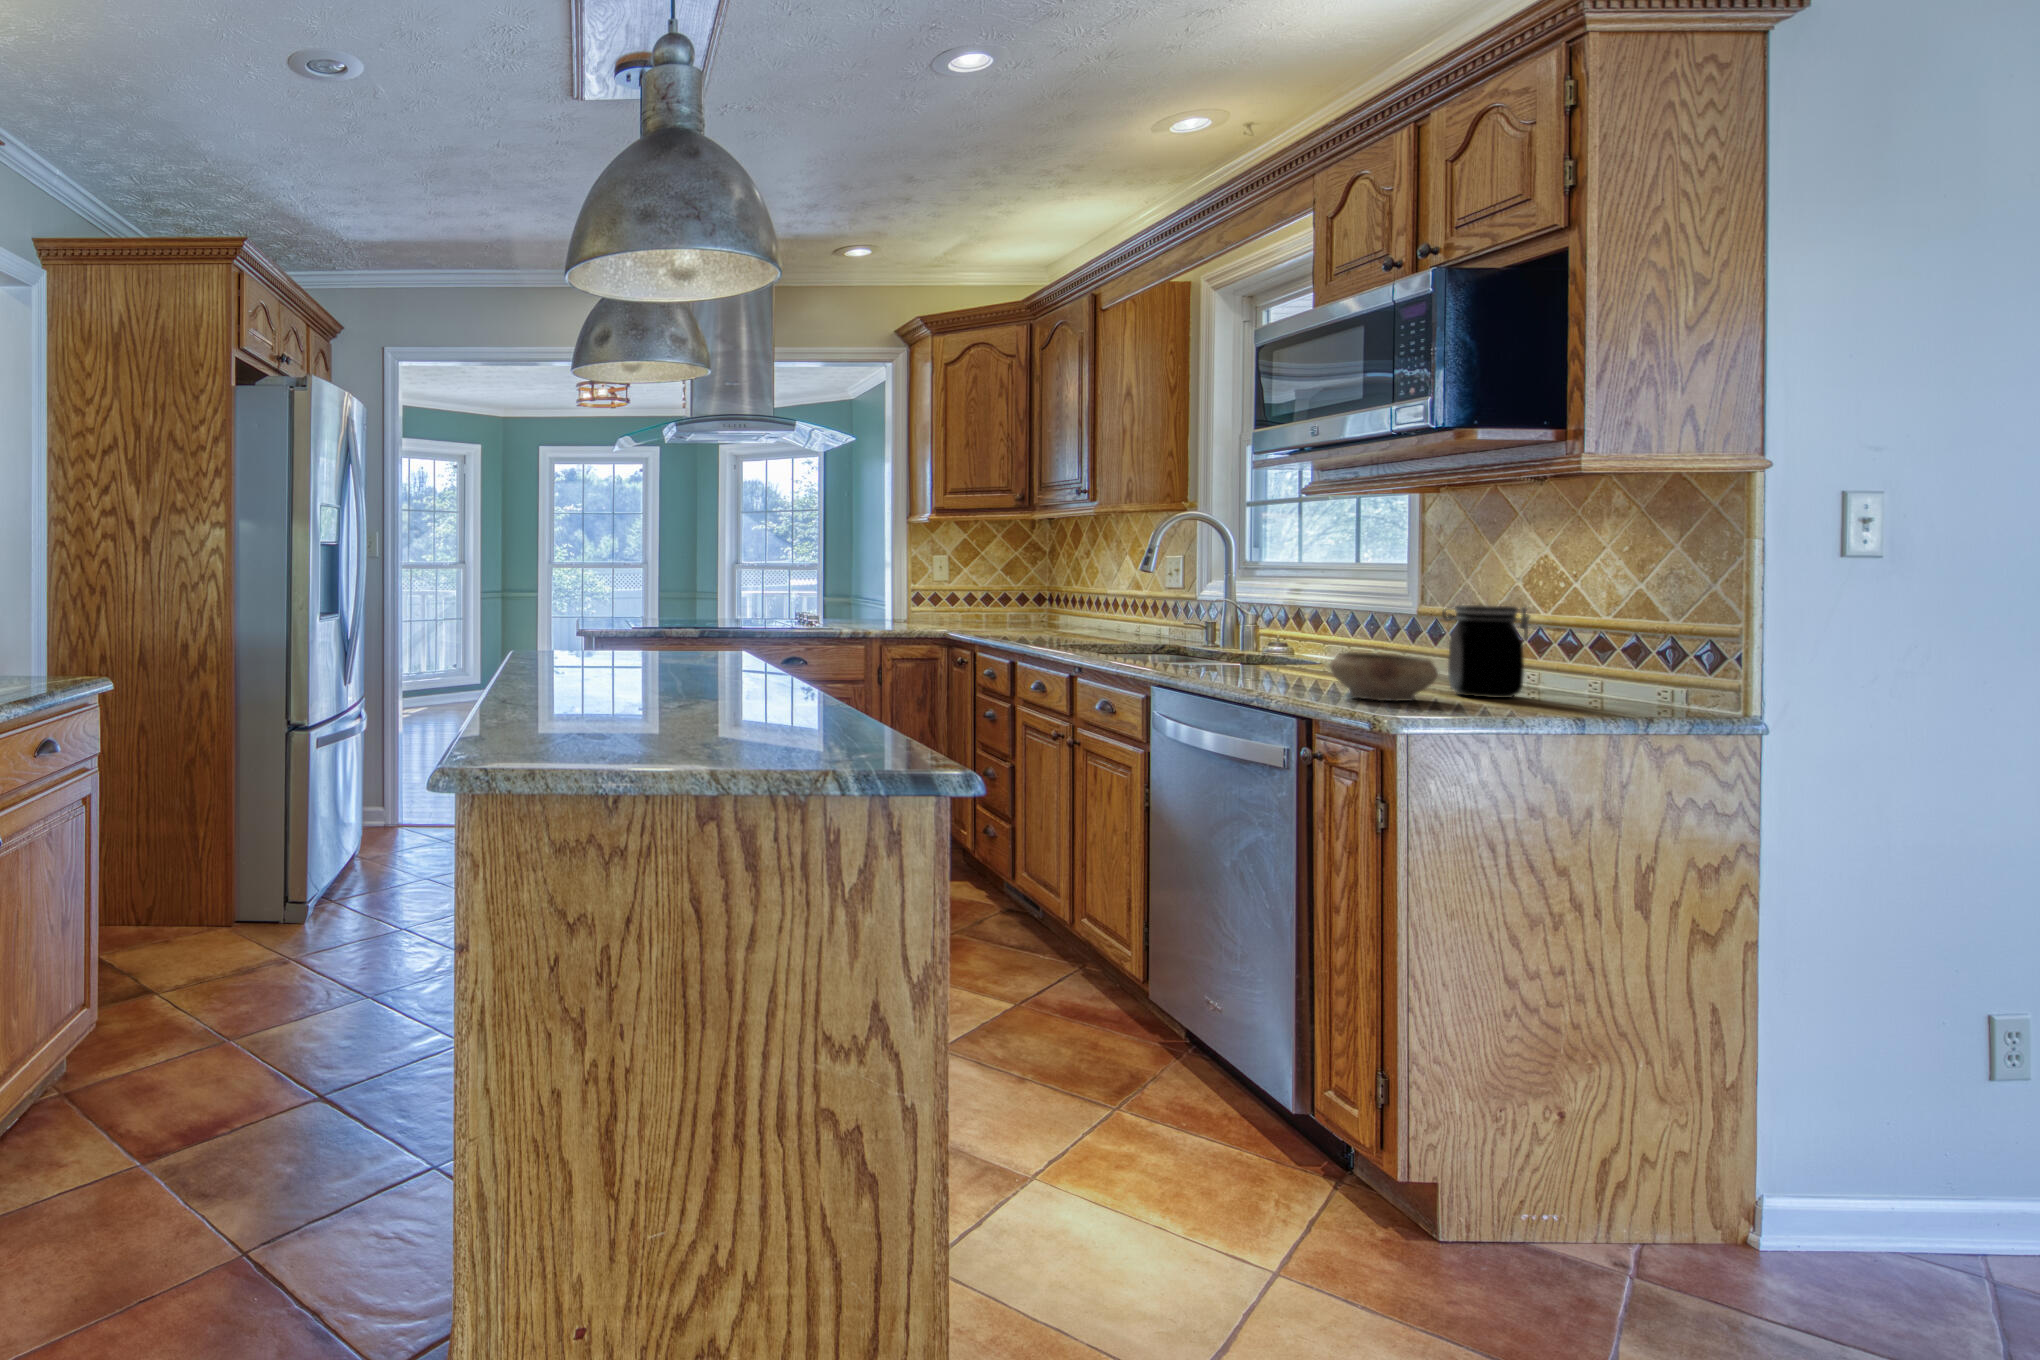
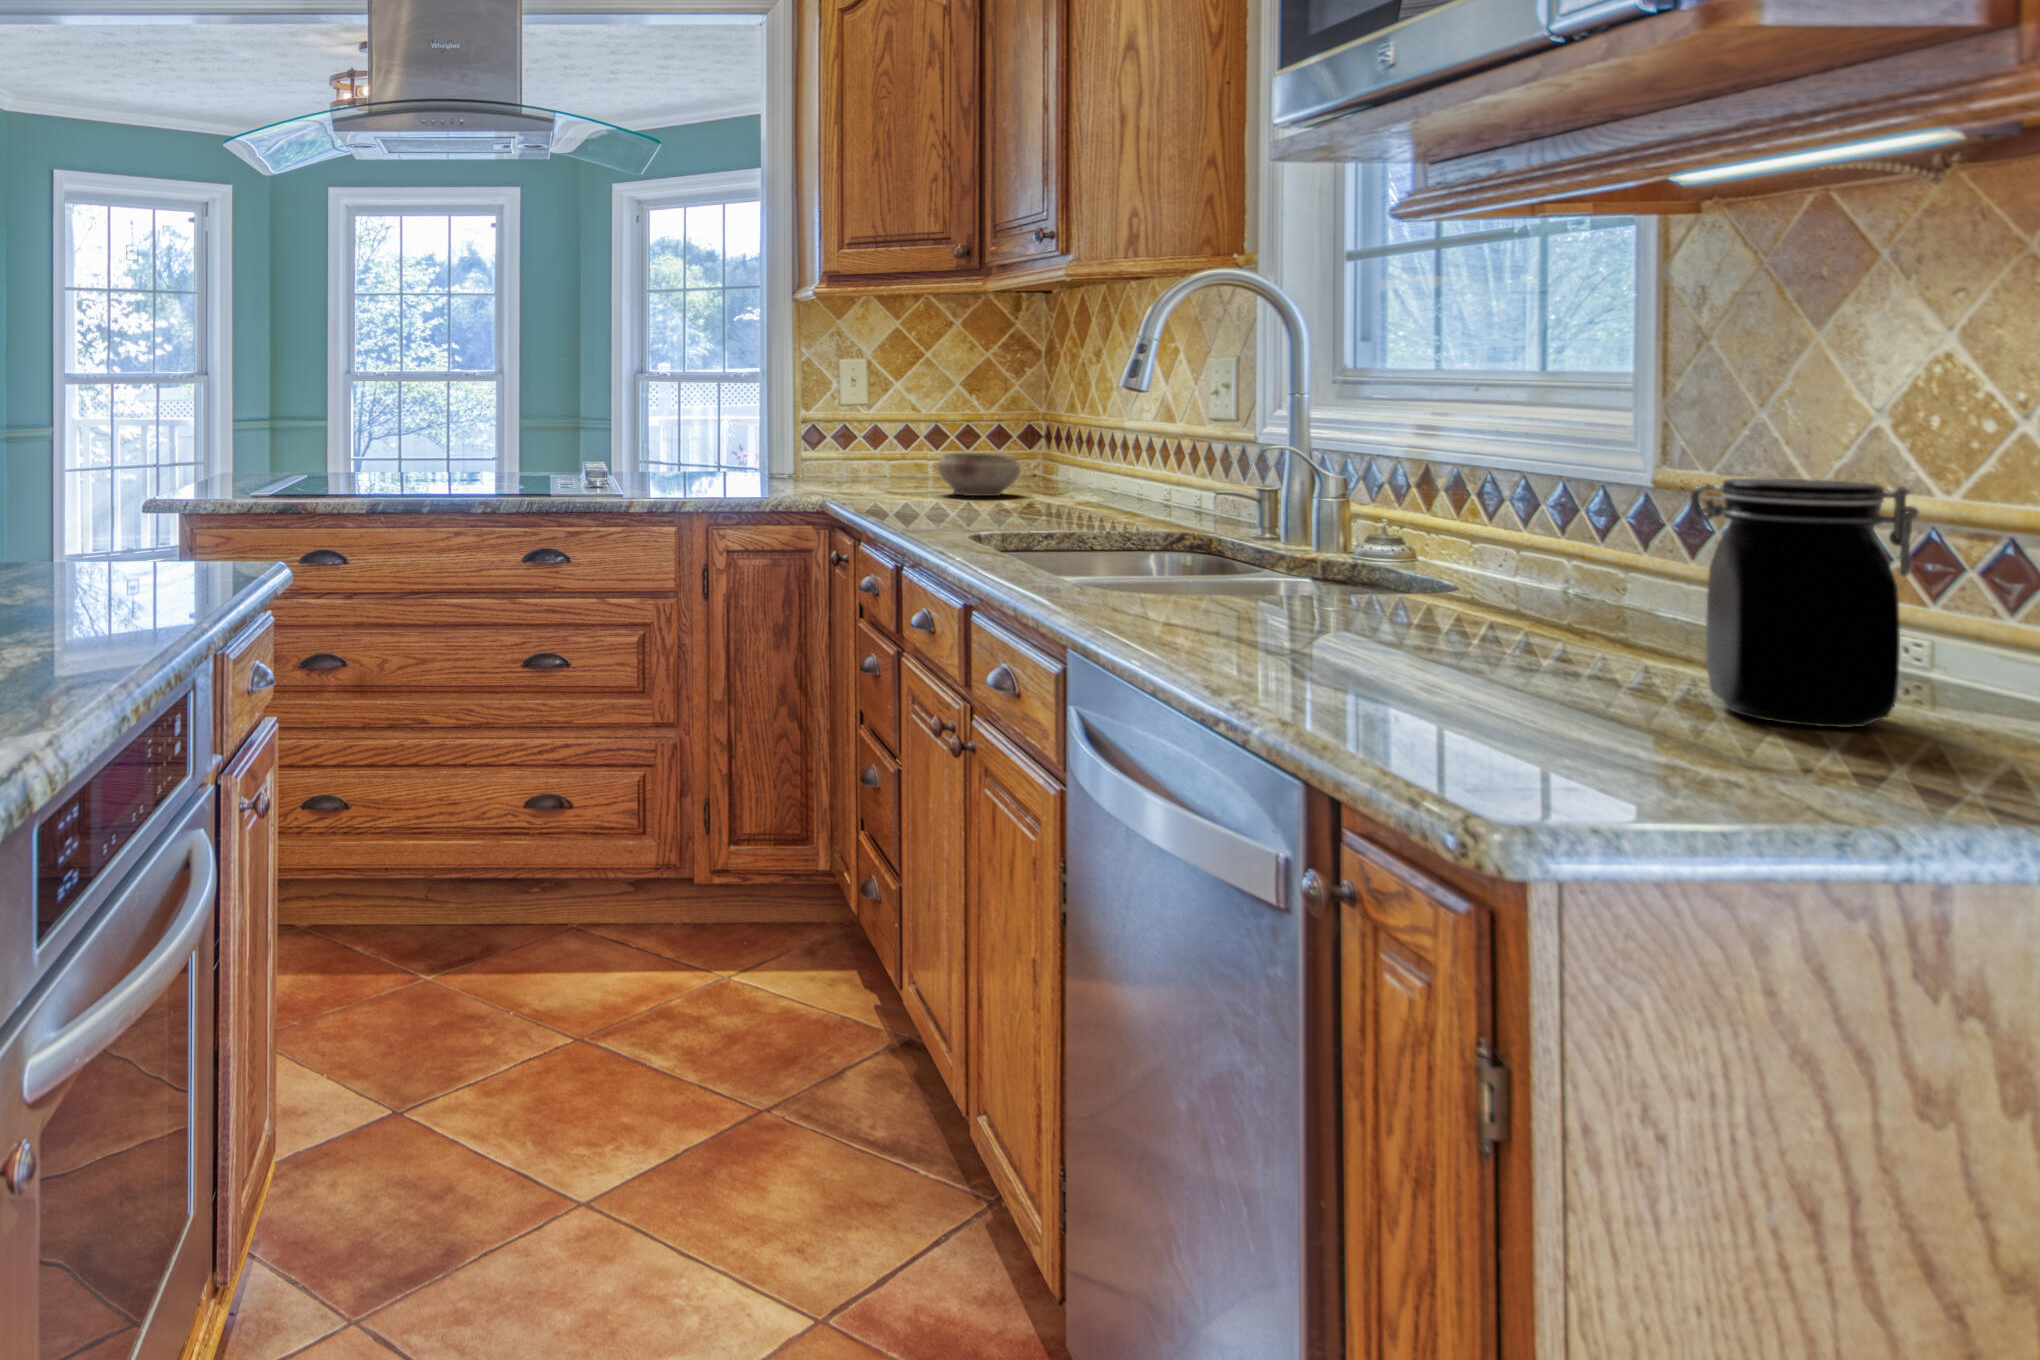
ceramic bowl: present [1330,652,1438,701] -> present [937,452,1021,496]

